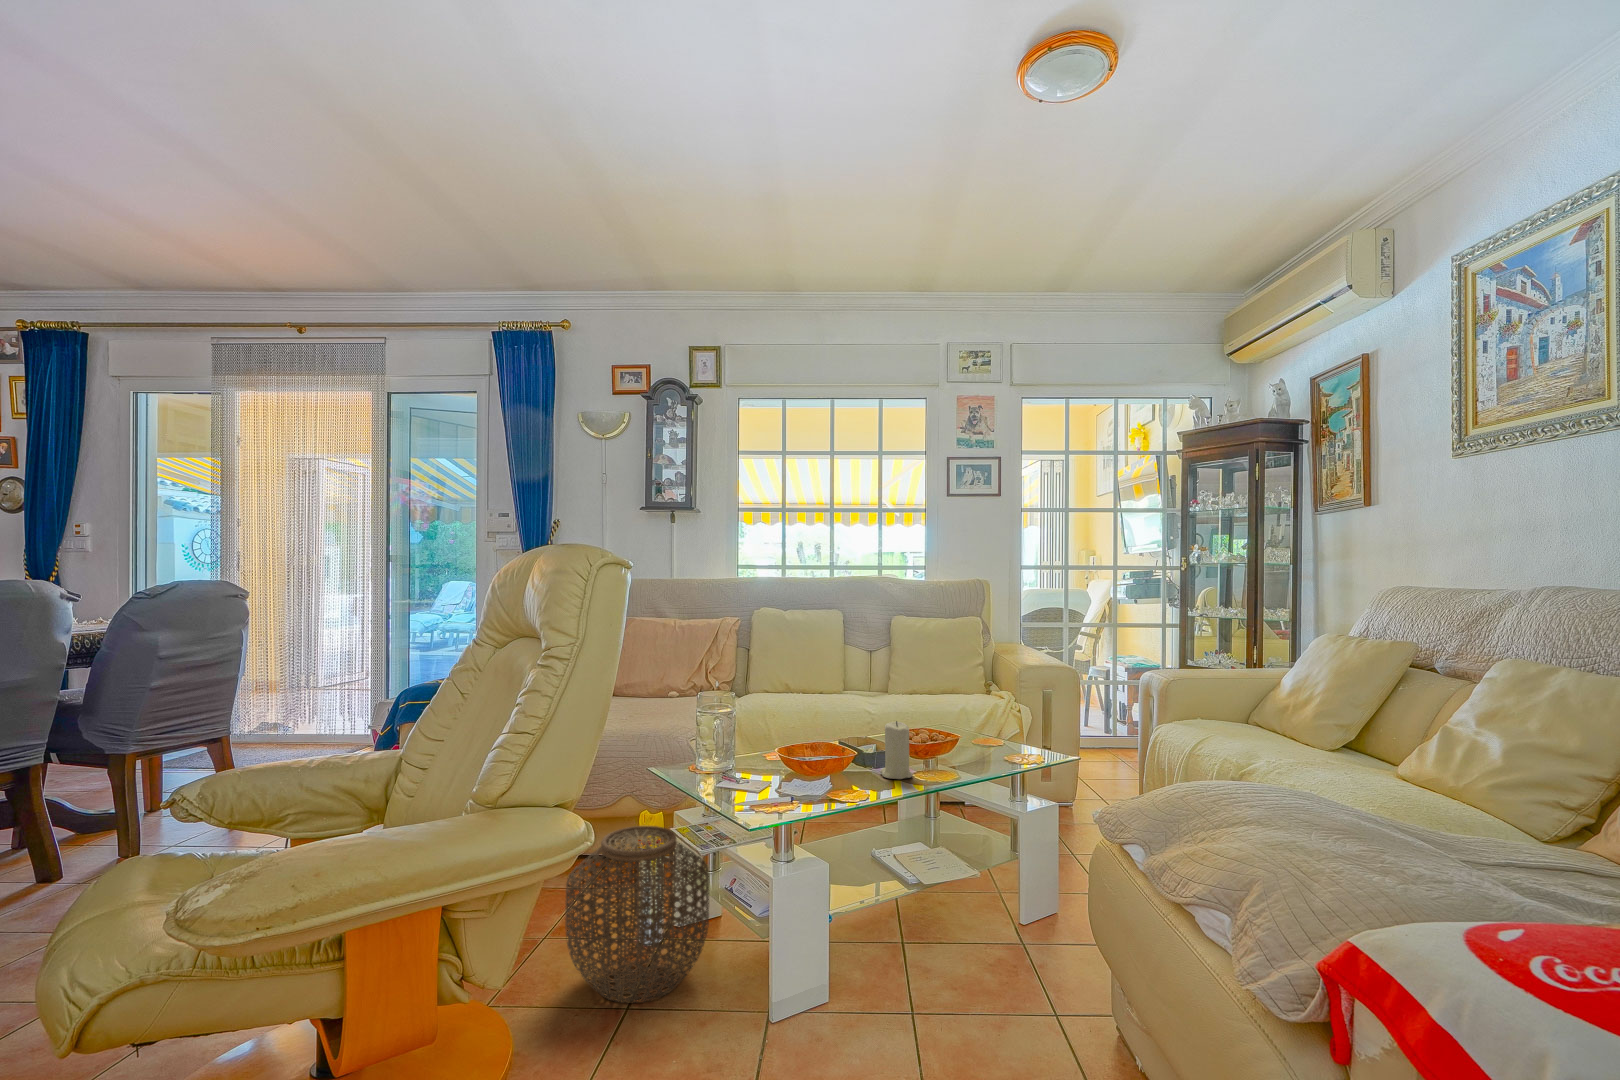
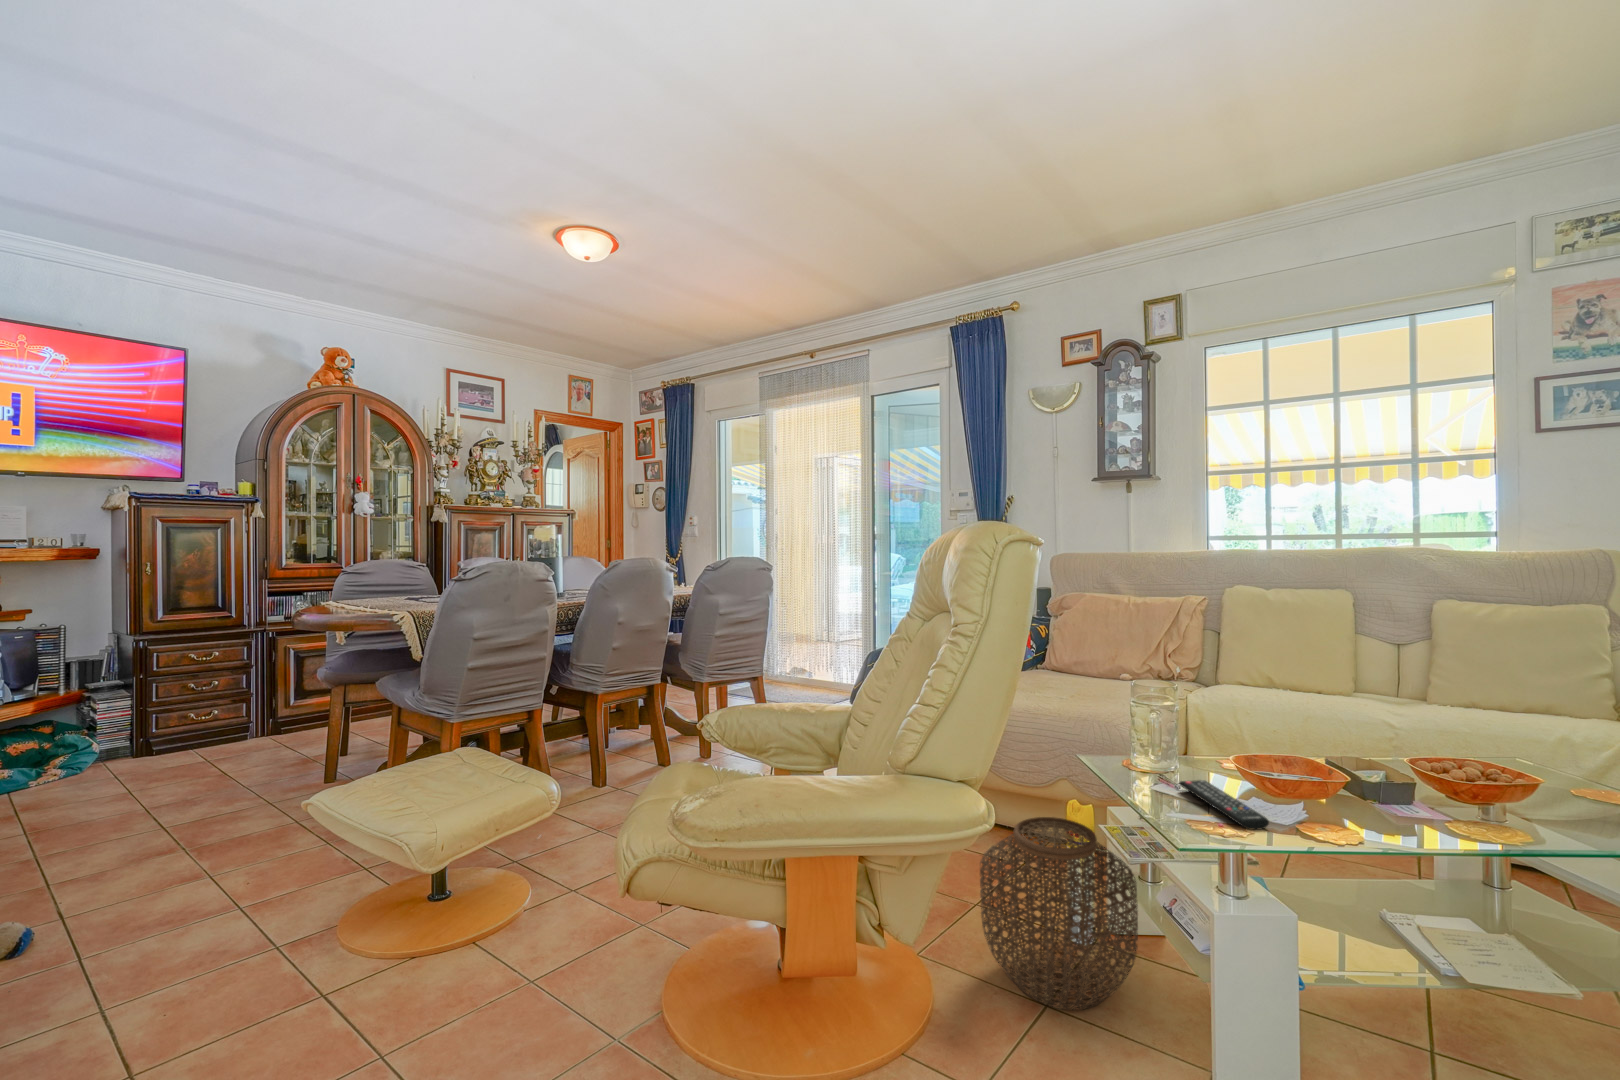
candle: present [880,721,912,779] -> none [1391,746,1448,827]
remote control: none [740,771,809,801] -> present [1180,780,1269,830]

